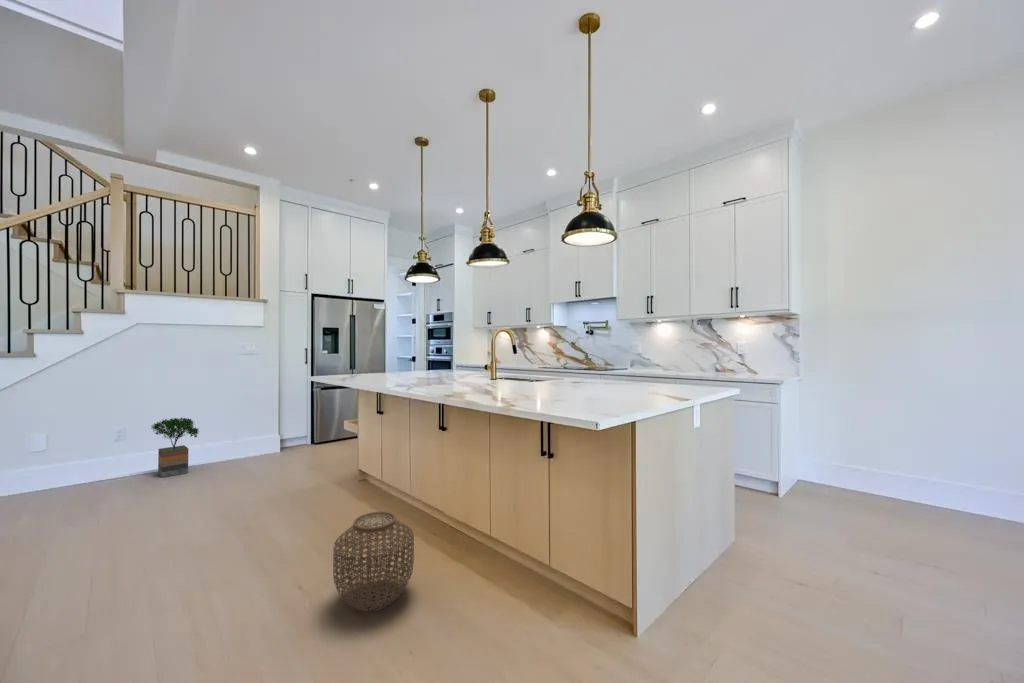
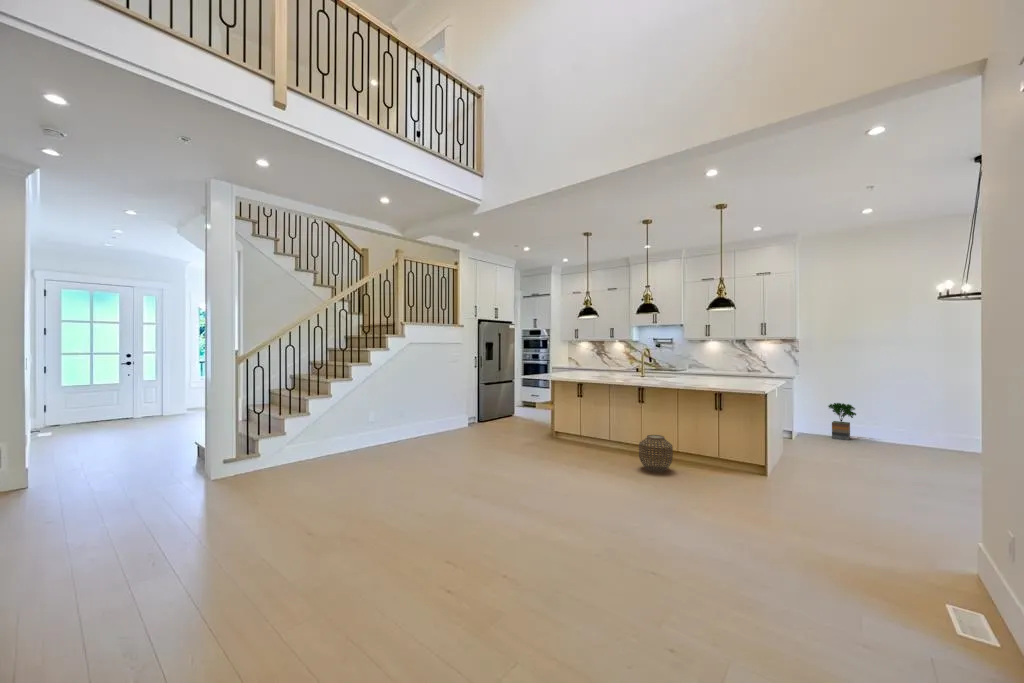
potted tree: present [151,418,199,478] -> present [828,403,856,440]

